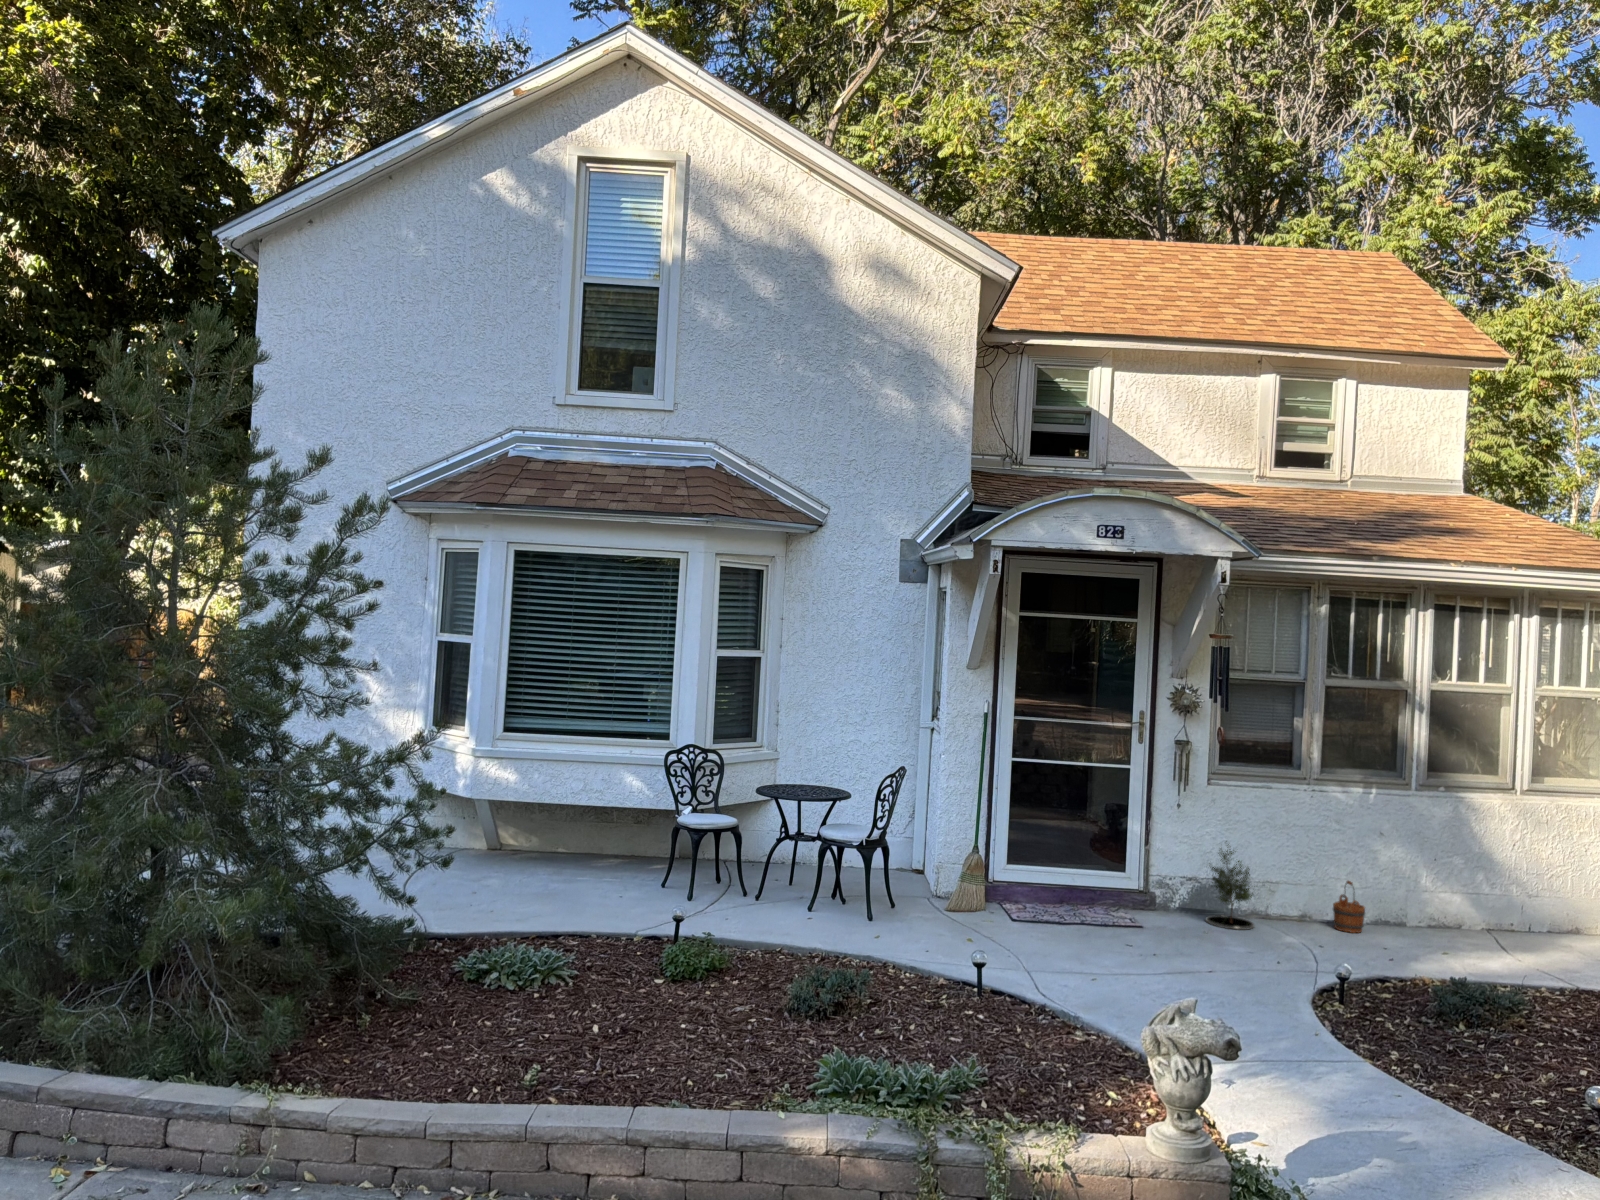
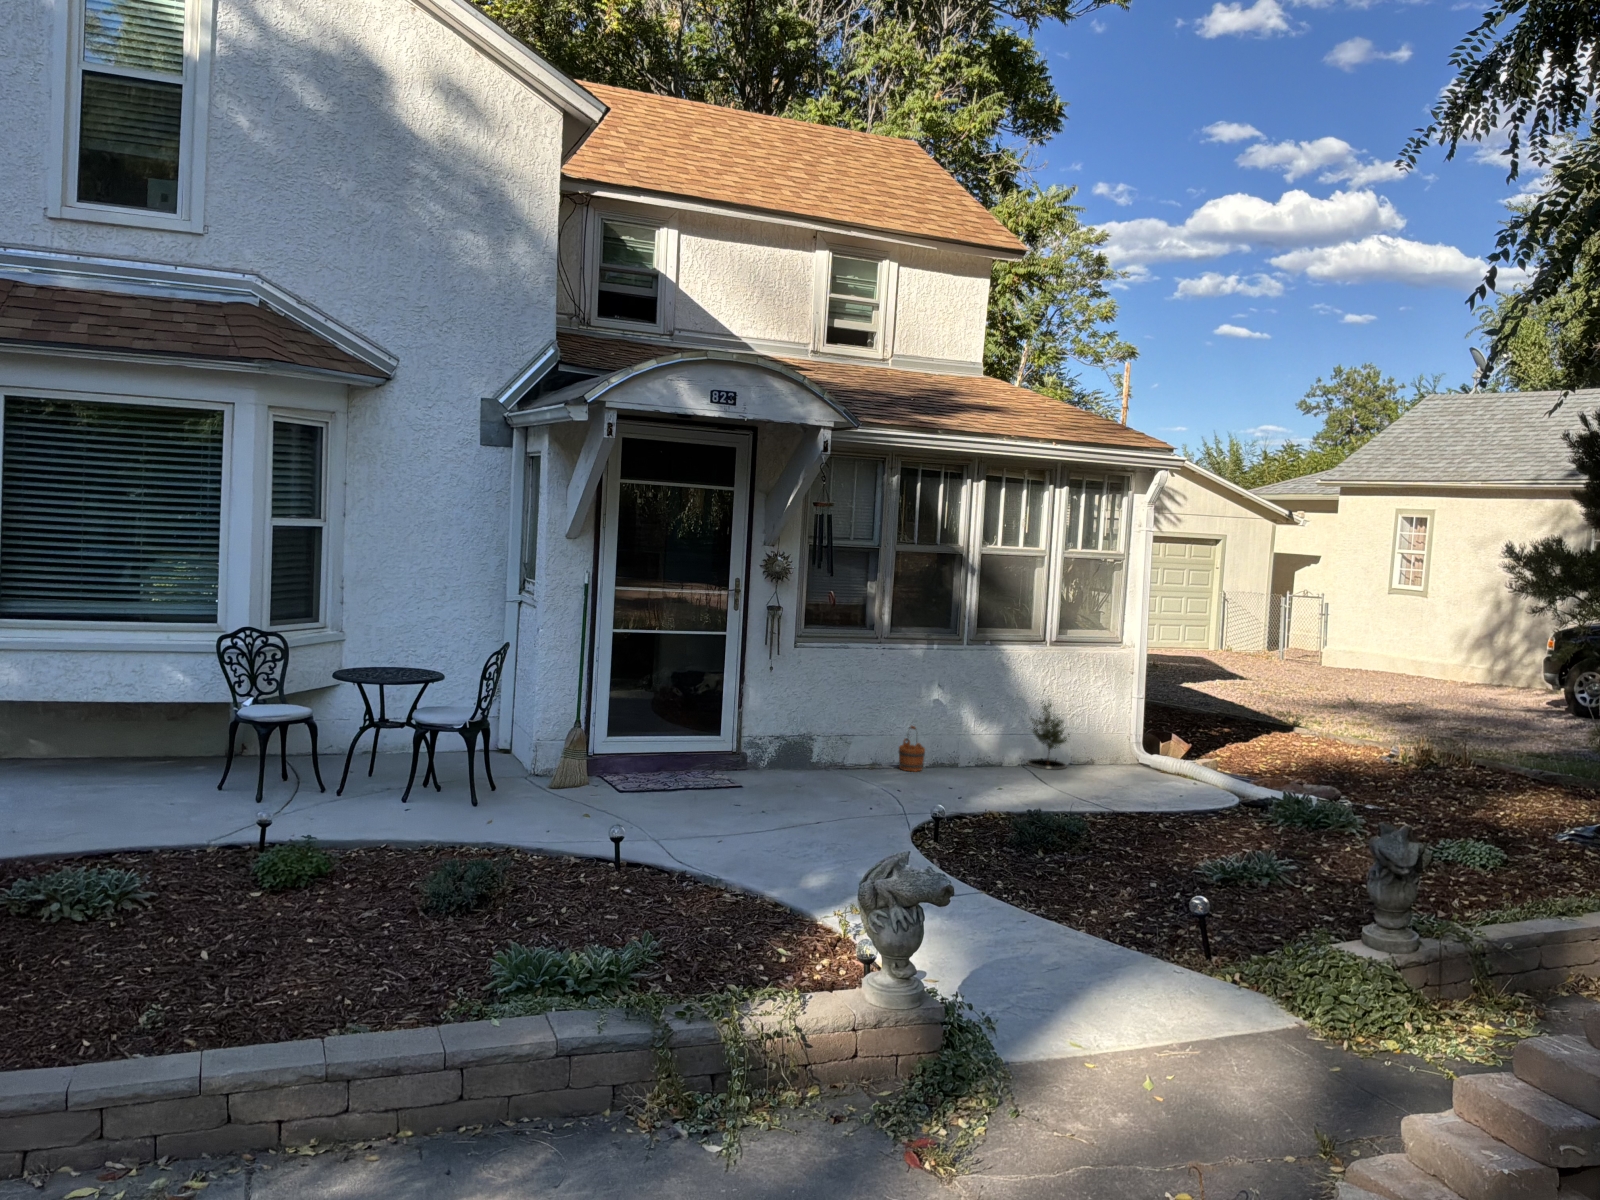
potted tree: present [1206,844,1255,930] -> present [1027,701,1069,770]

